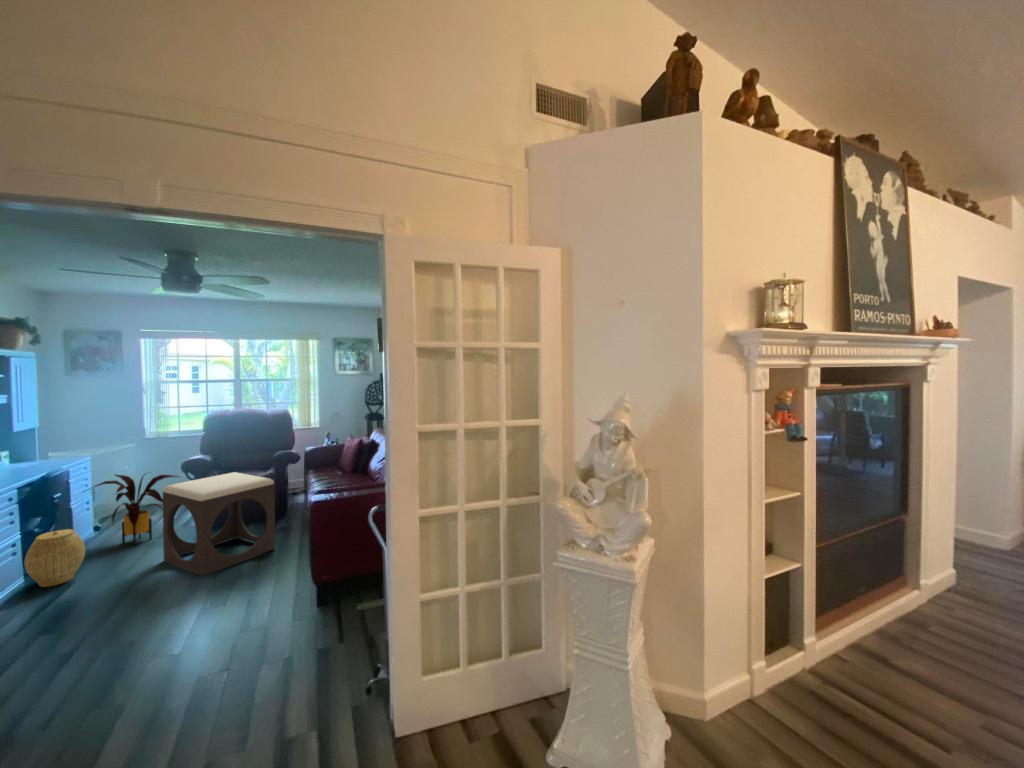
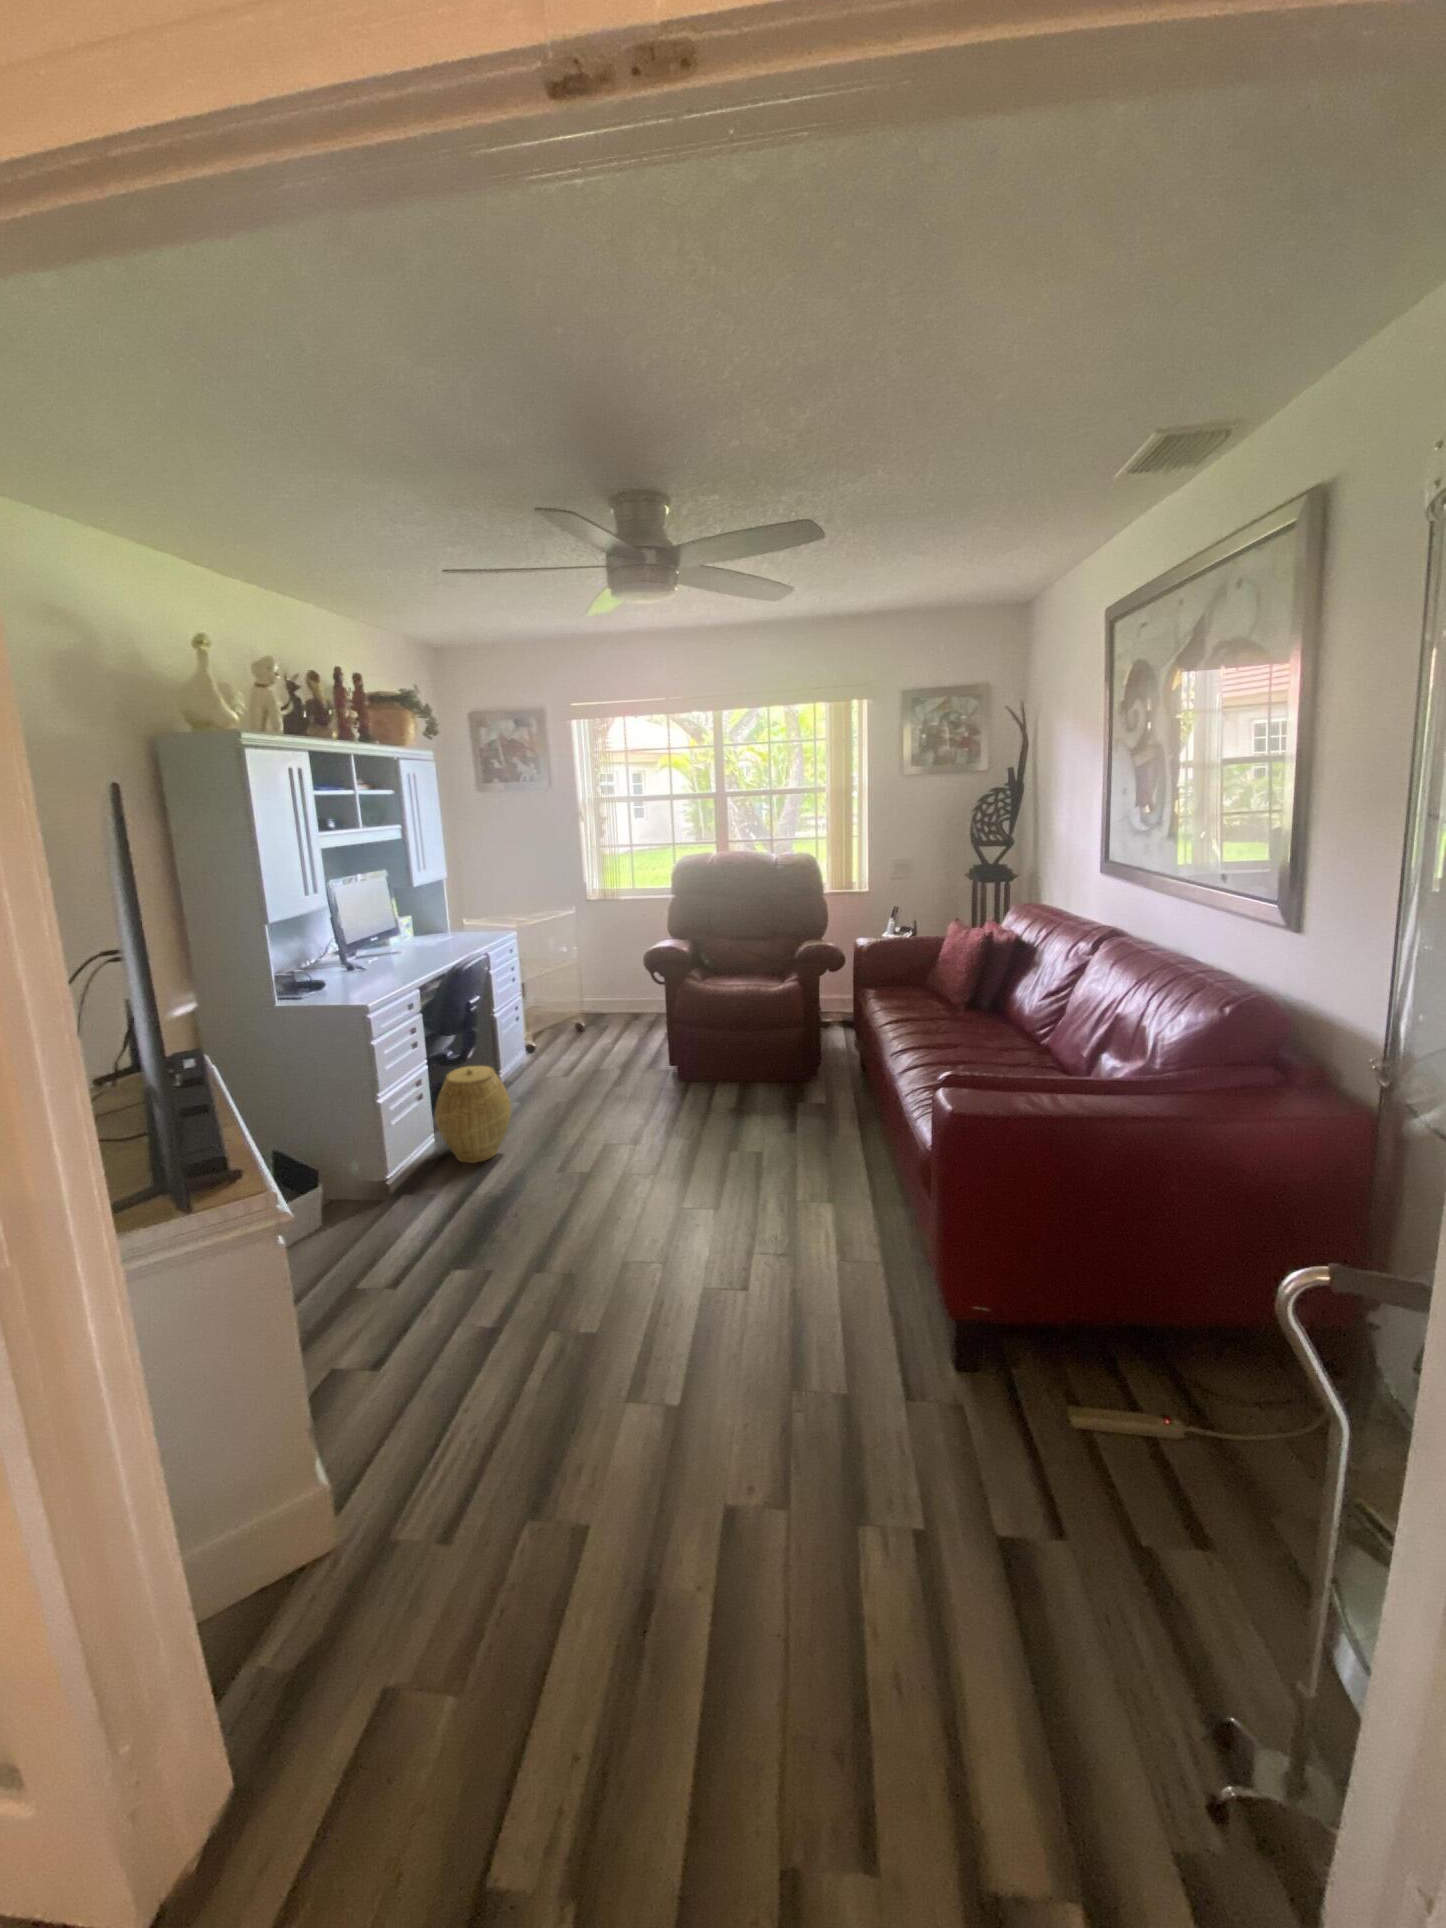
footstool: present [163,472,275,576] -> none [616,986,819,1210]
house plant: present [92,474,178,545] -> none [503,966,640,1098]

